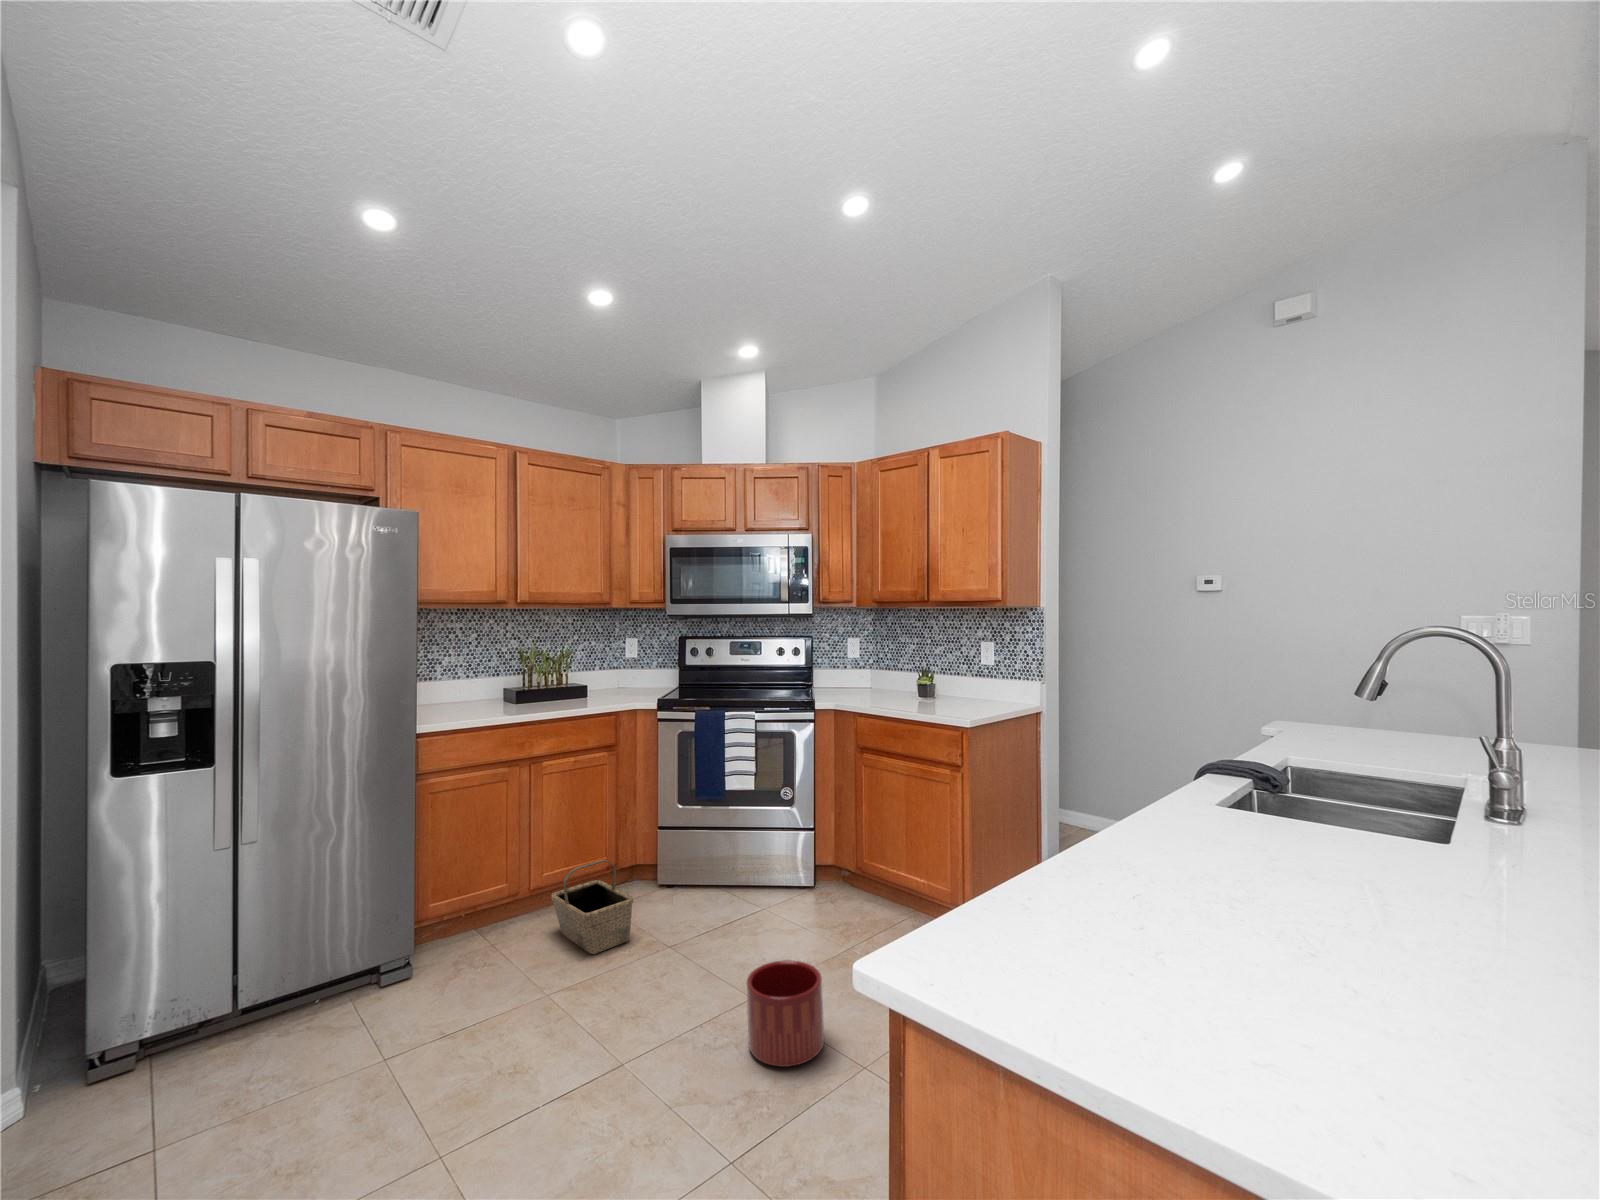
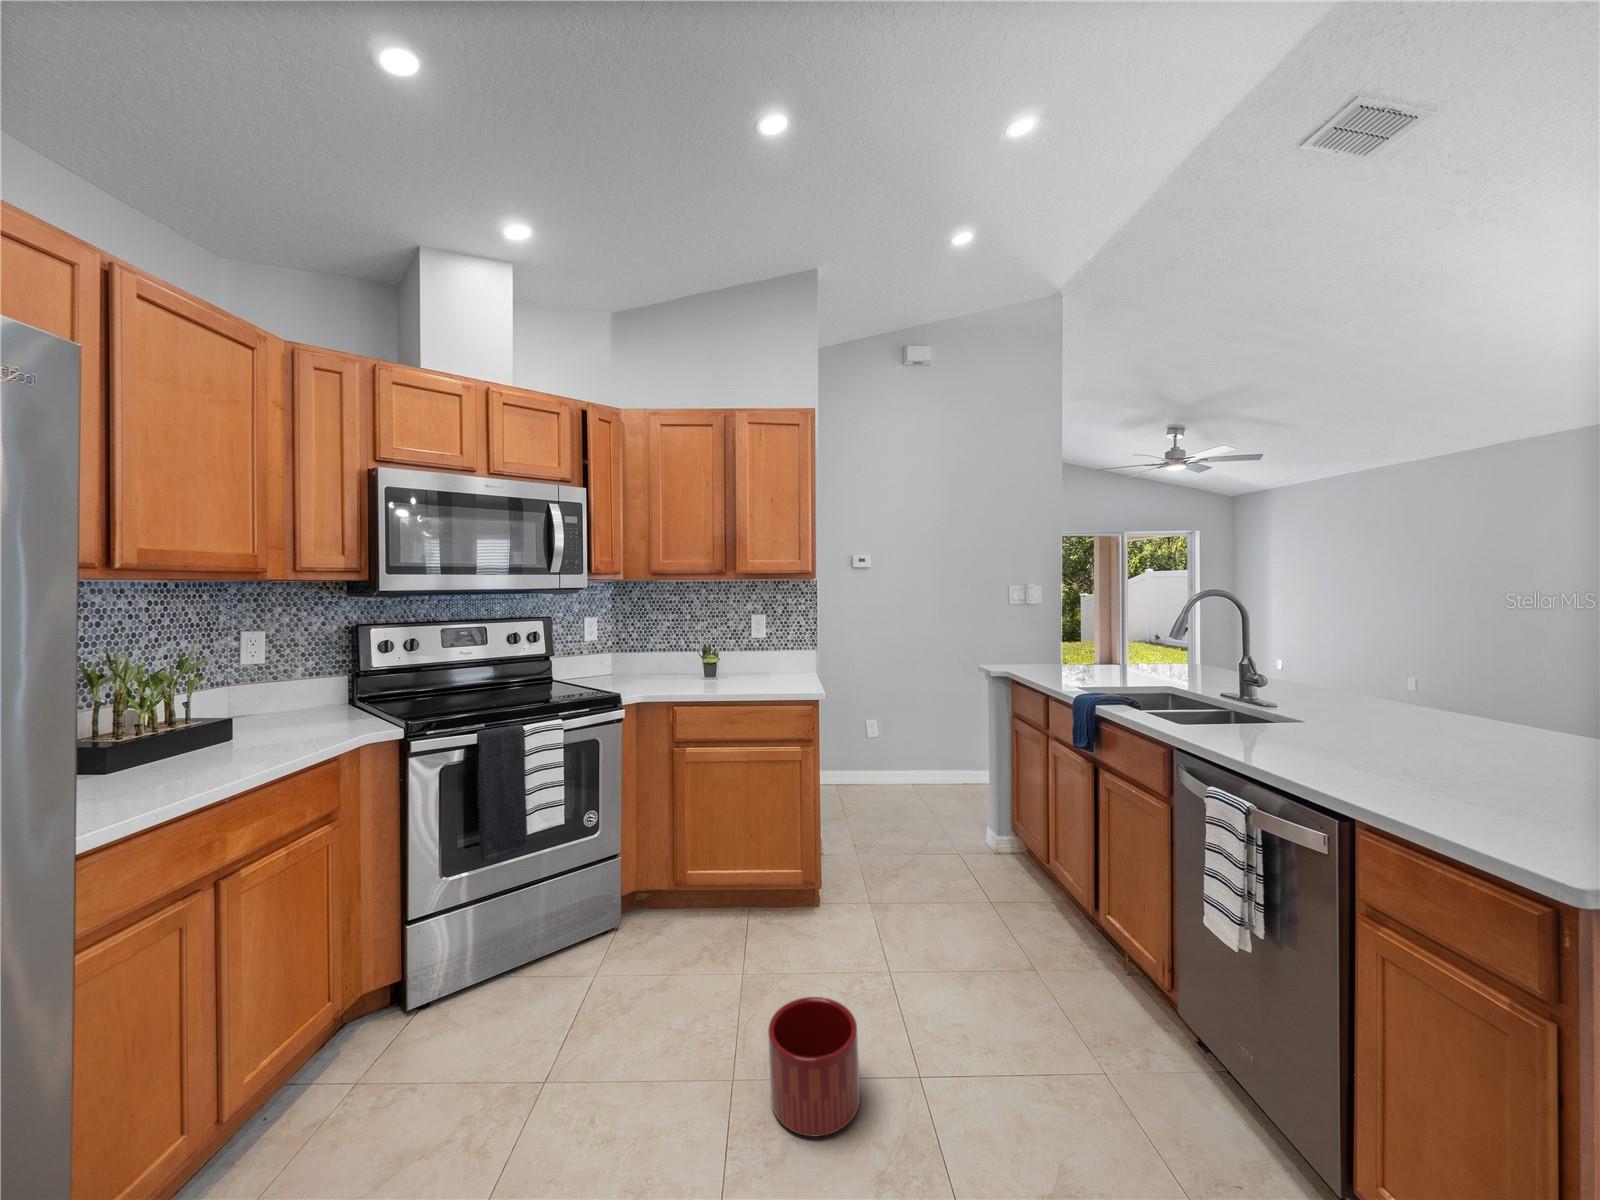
basket: present [551,860,633,954] -> none [293,992,470,1150]

